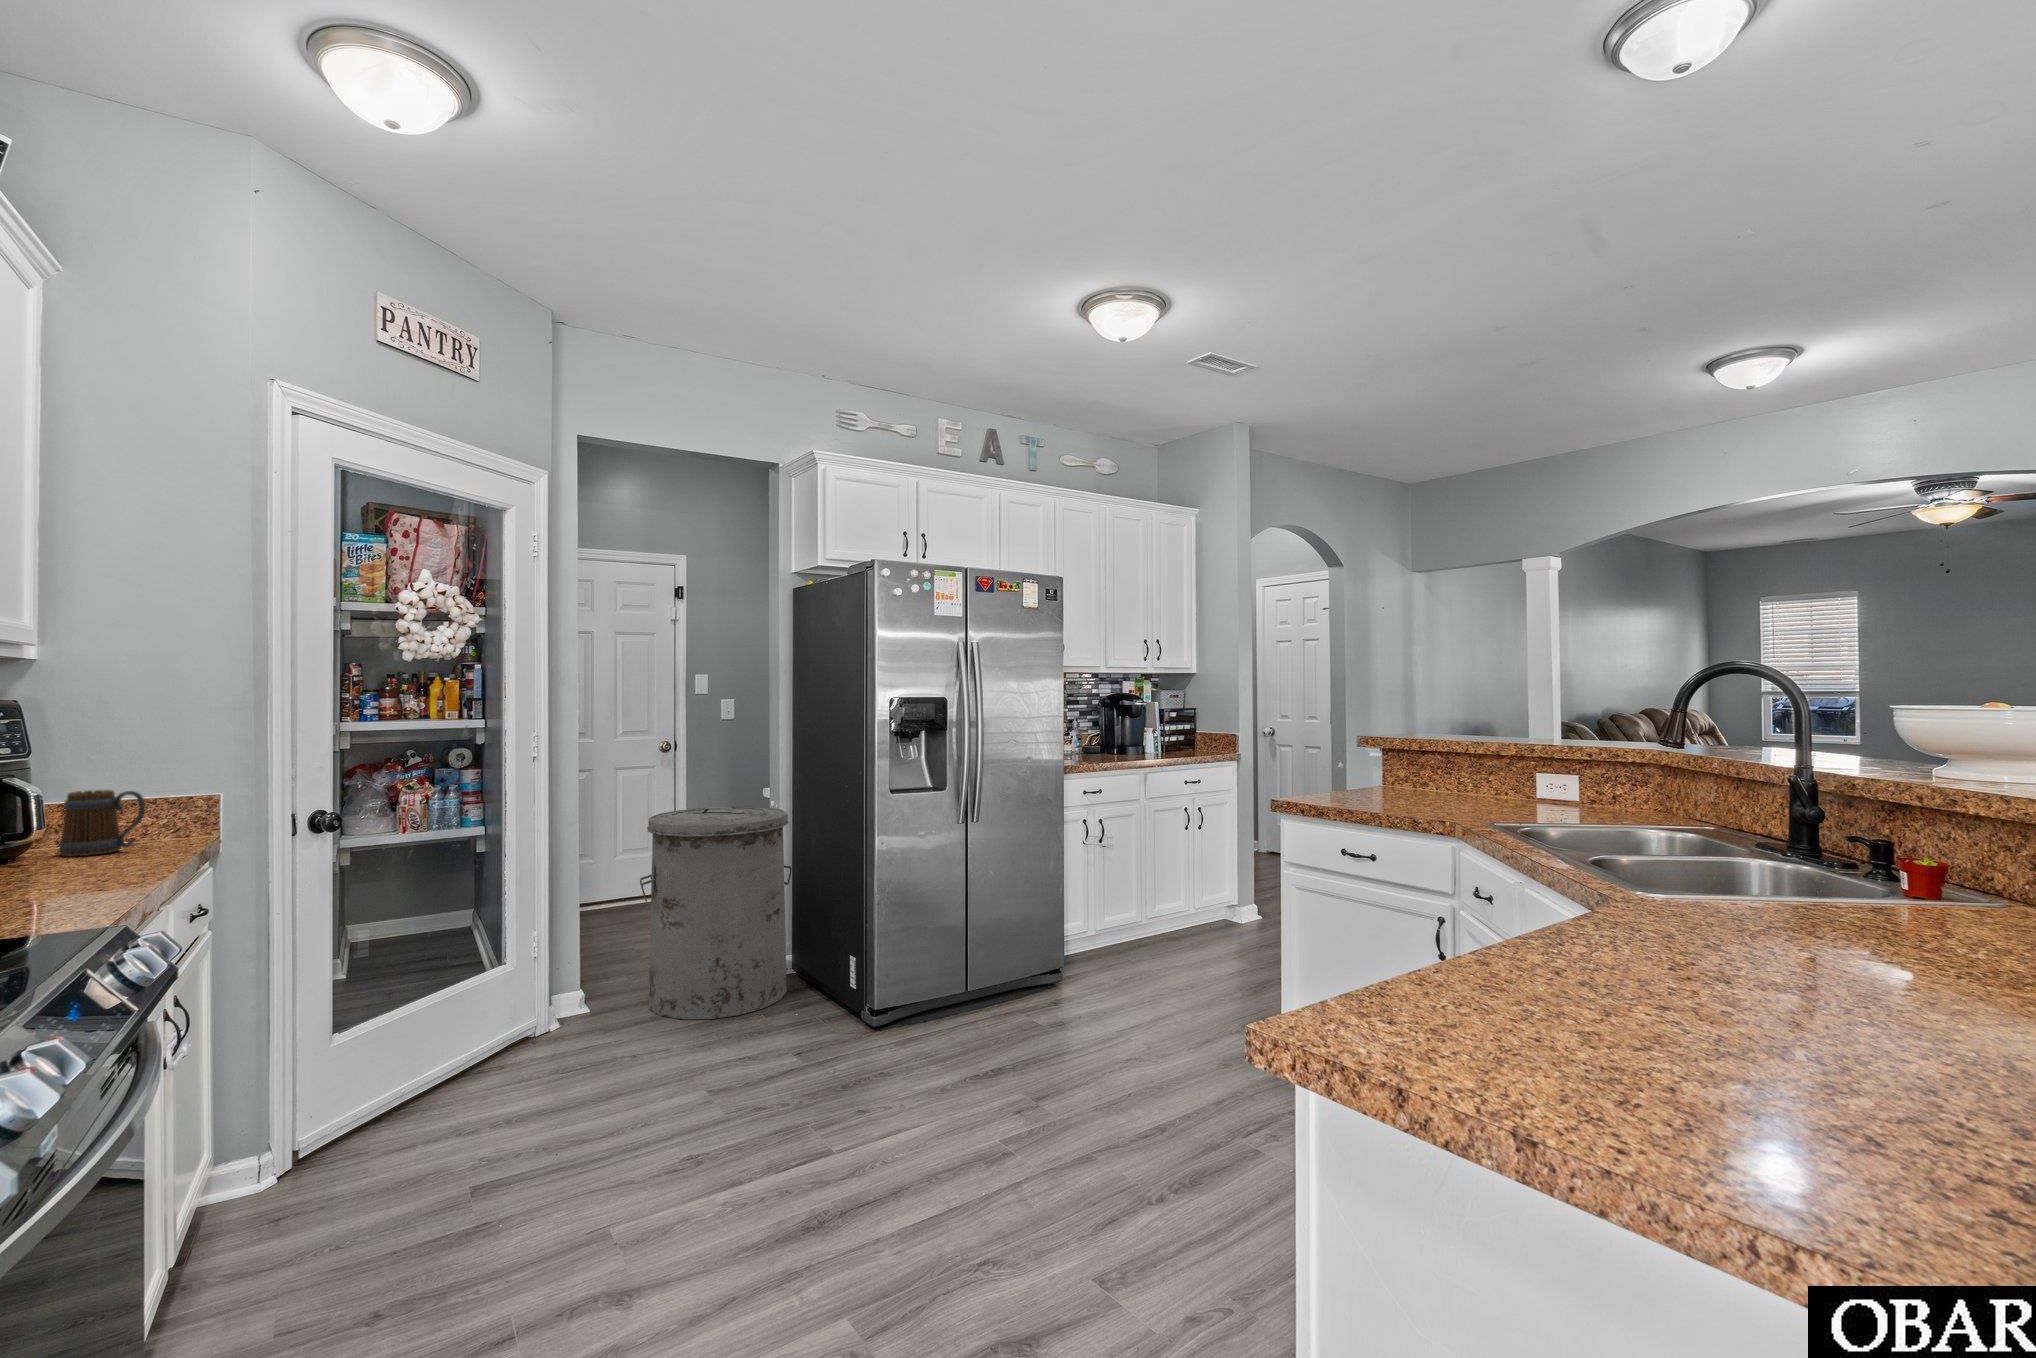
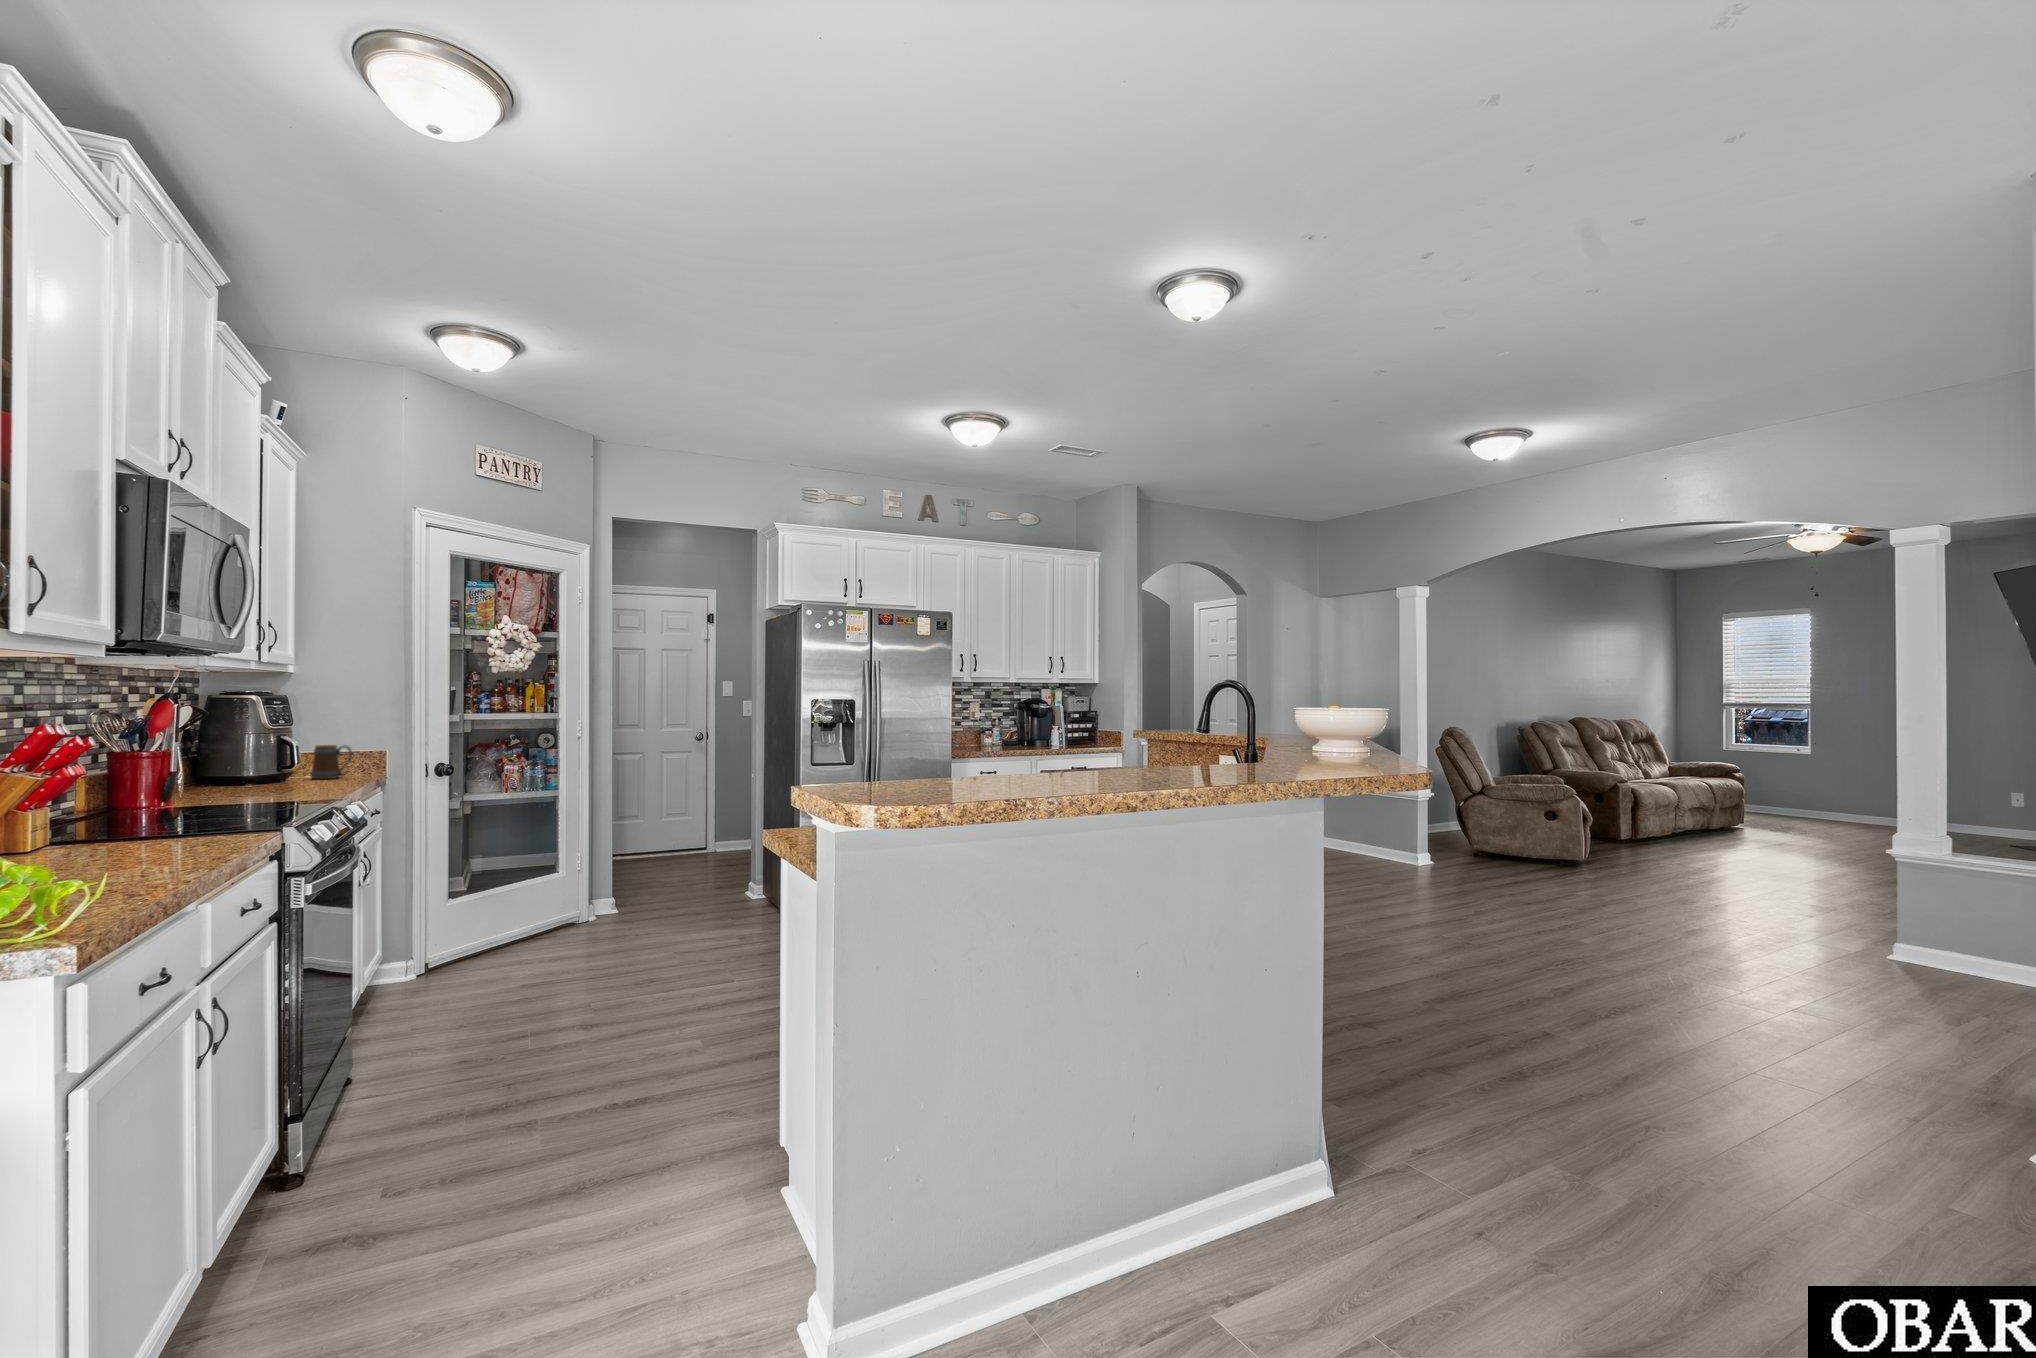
trash can: present [640,807,792,1019] -> none [651,776,759,919]

